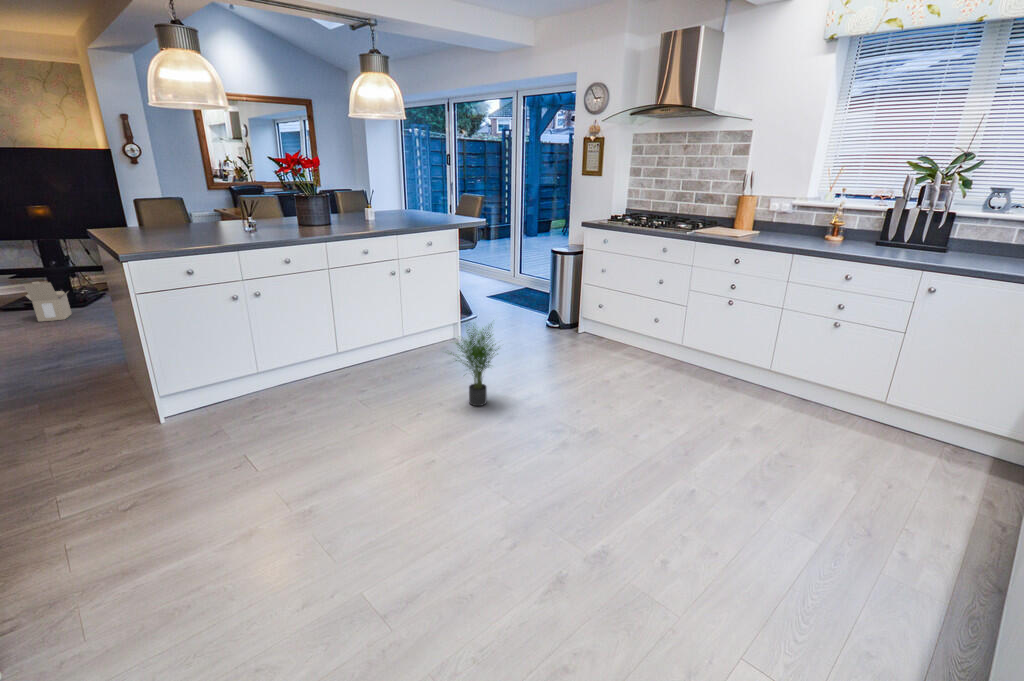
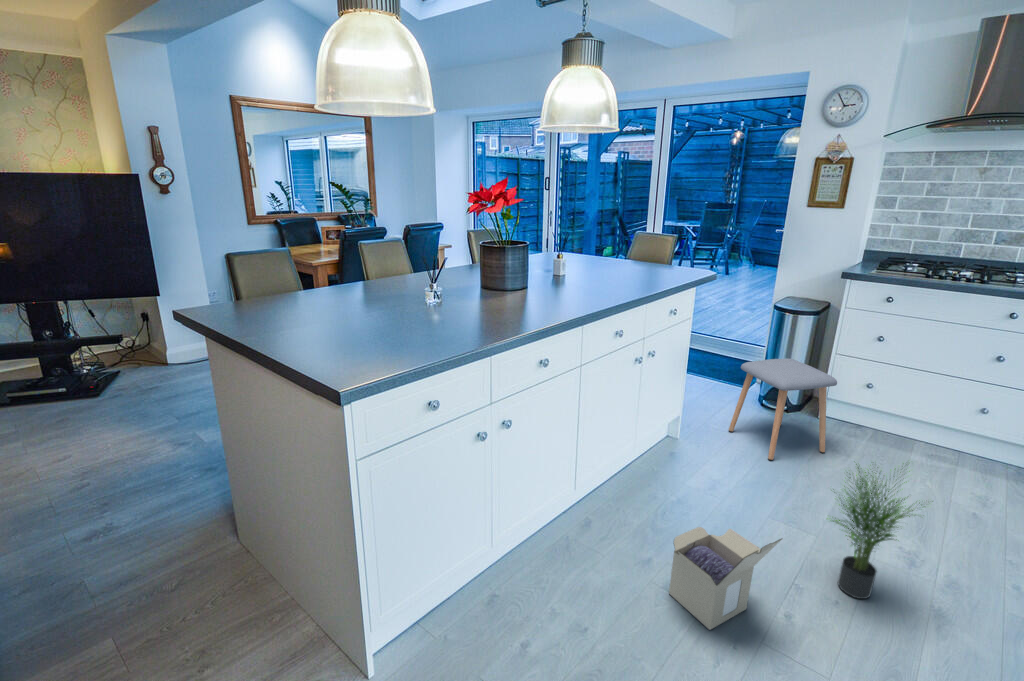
cardboard box: present [23,282,72,322] -> present [669,527,782,630]
stool: none [502,283,556,350] -> present [729,358,837,461]

